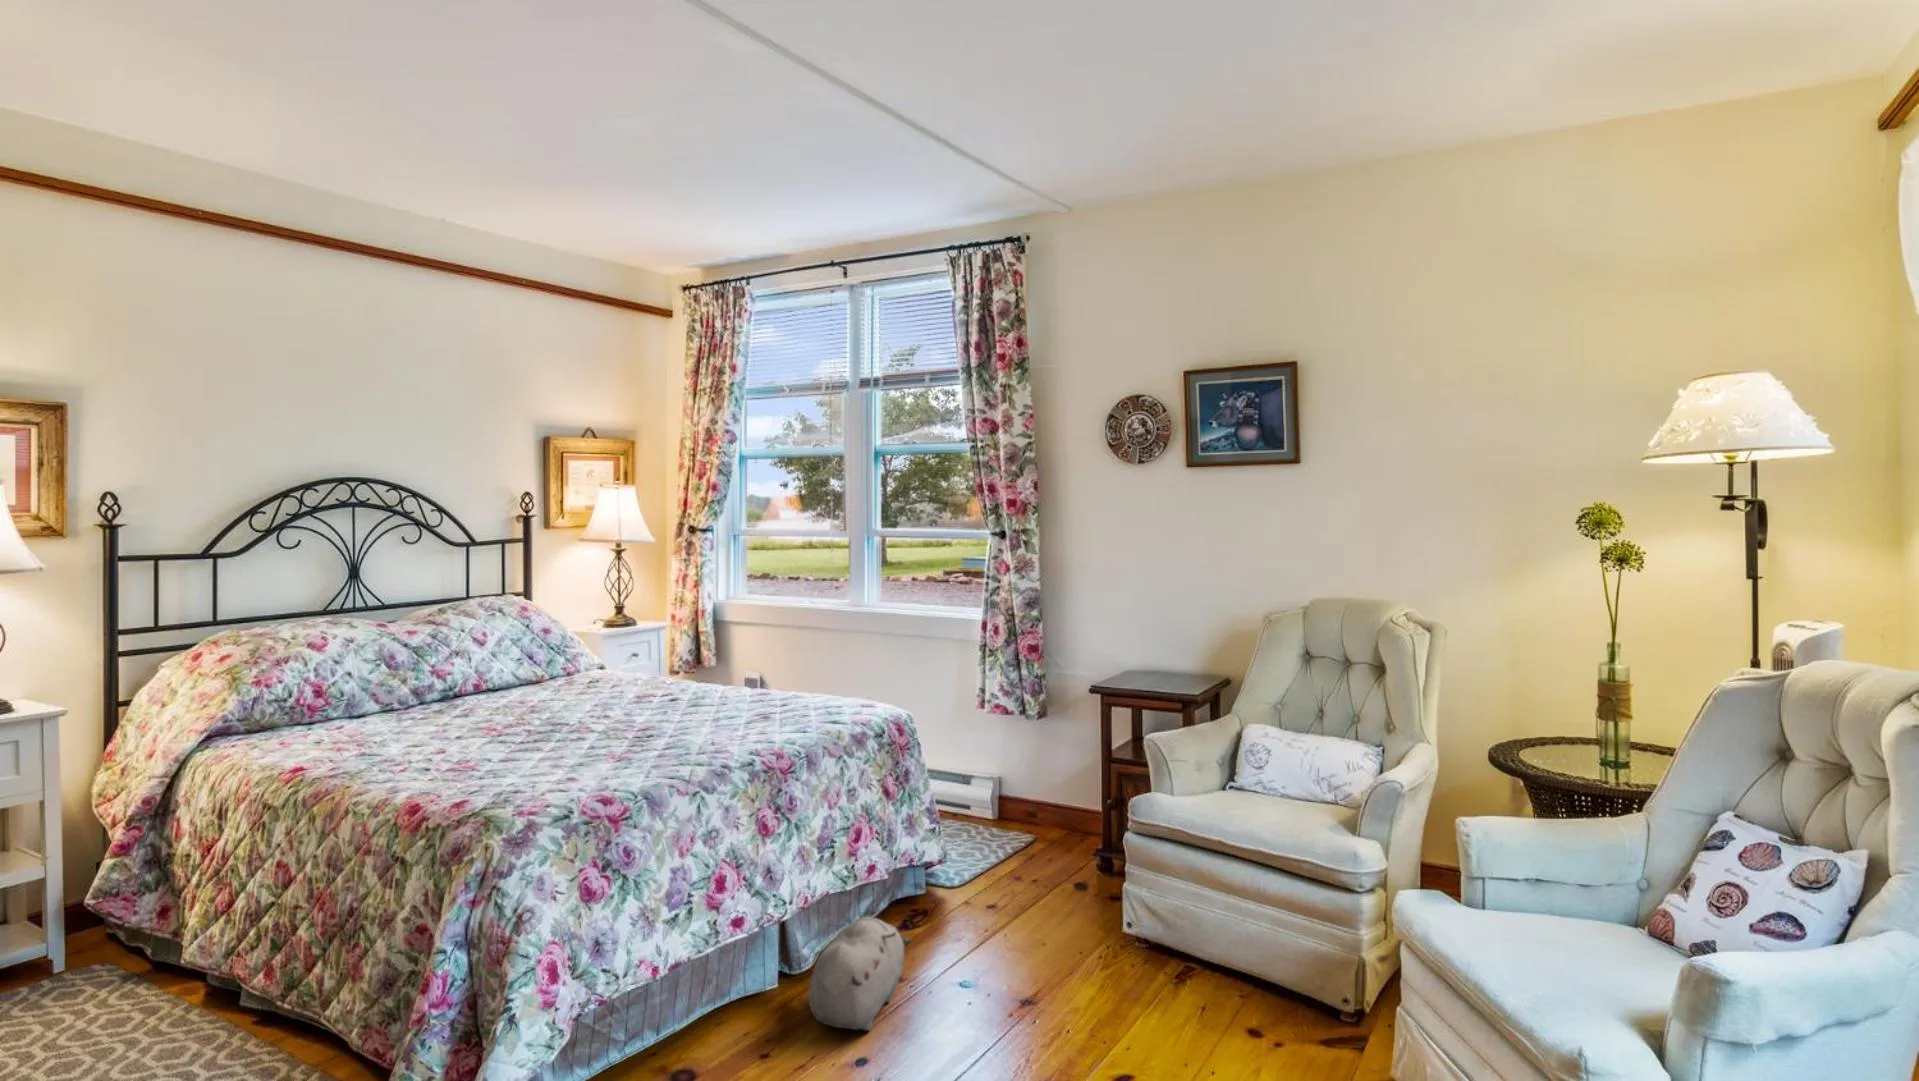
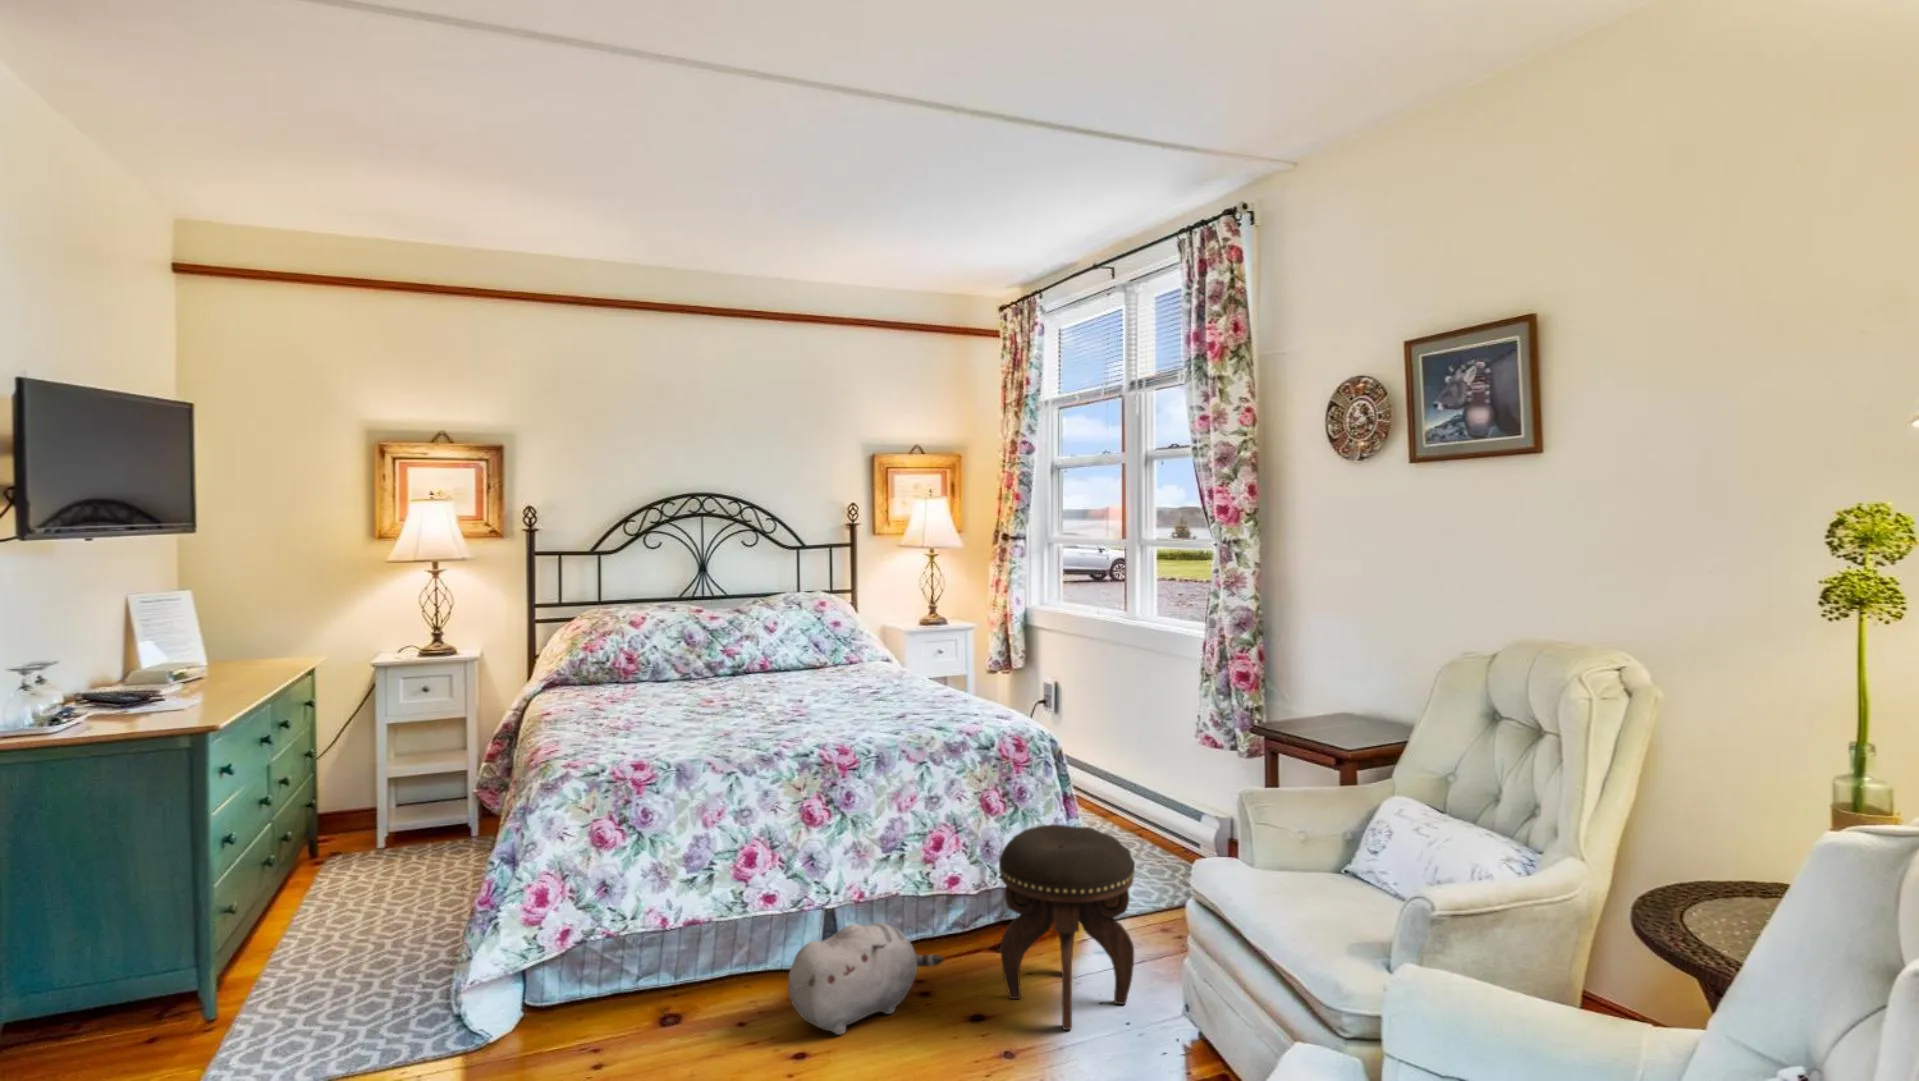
footstool: none [950,793,1072,970] -> present [999,825,1135,1030]

